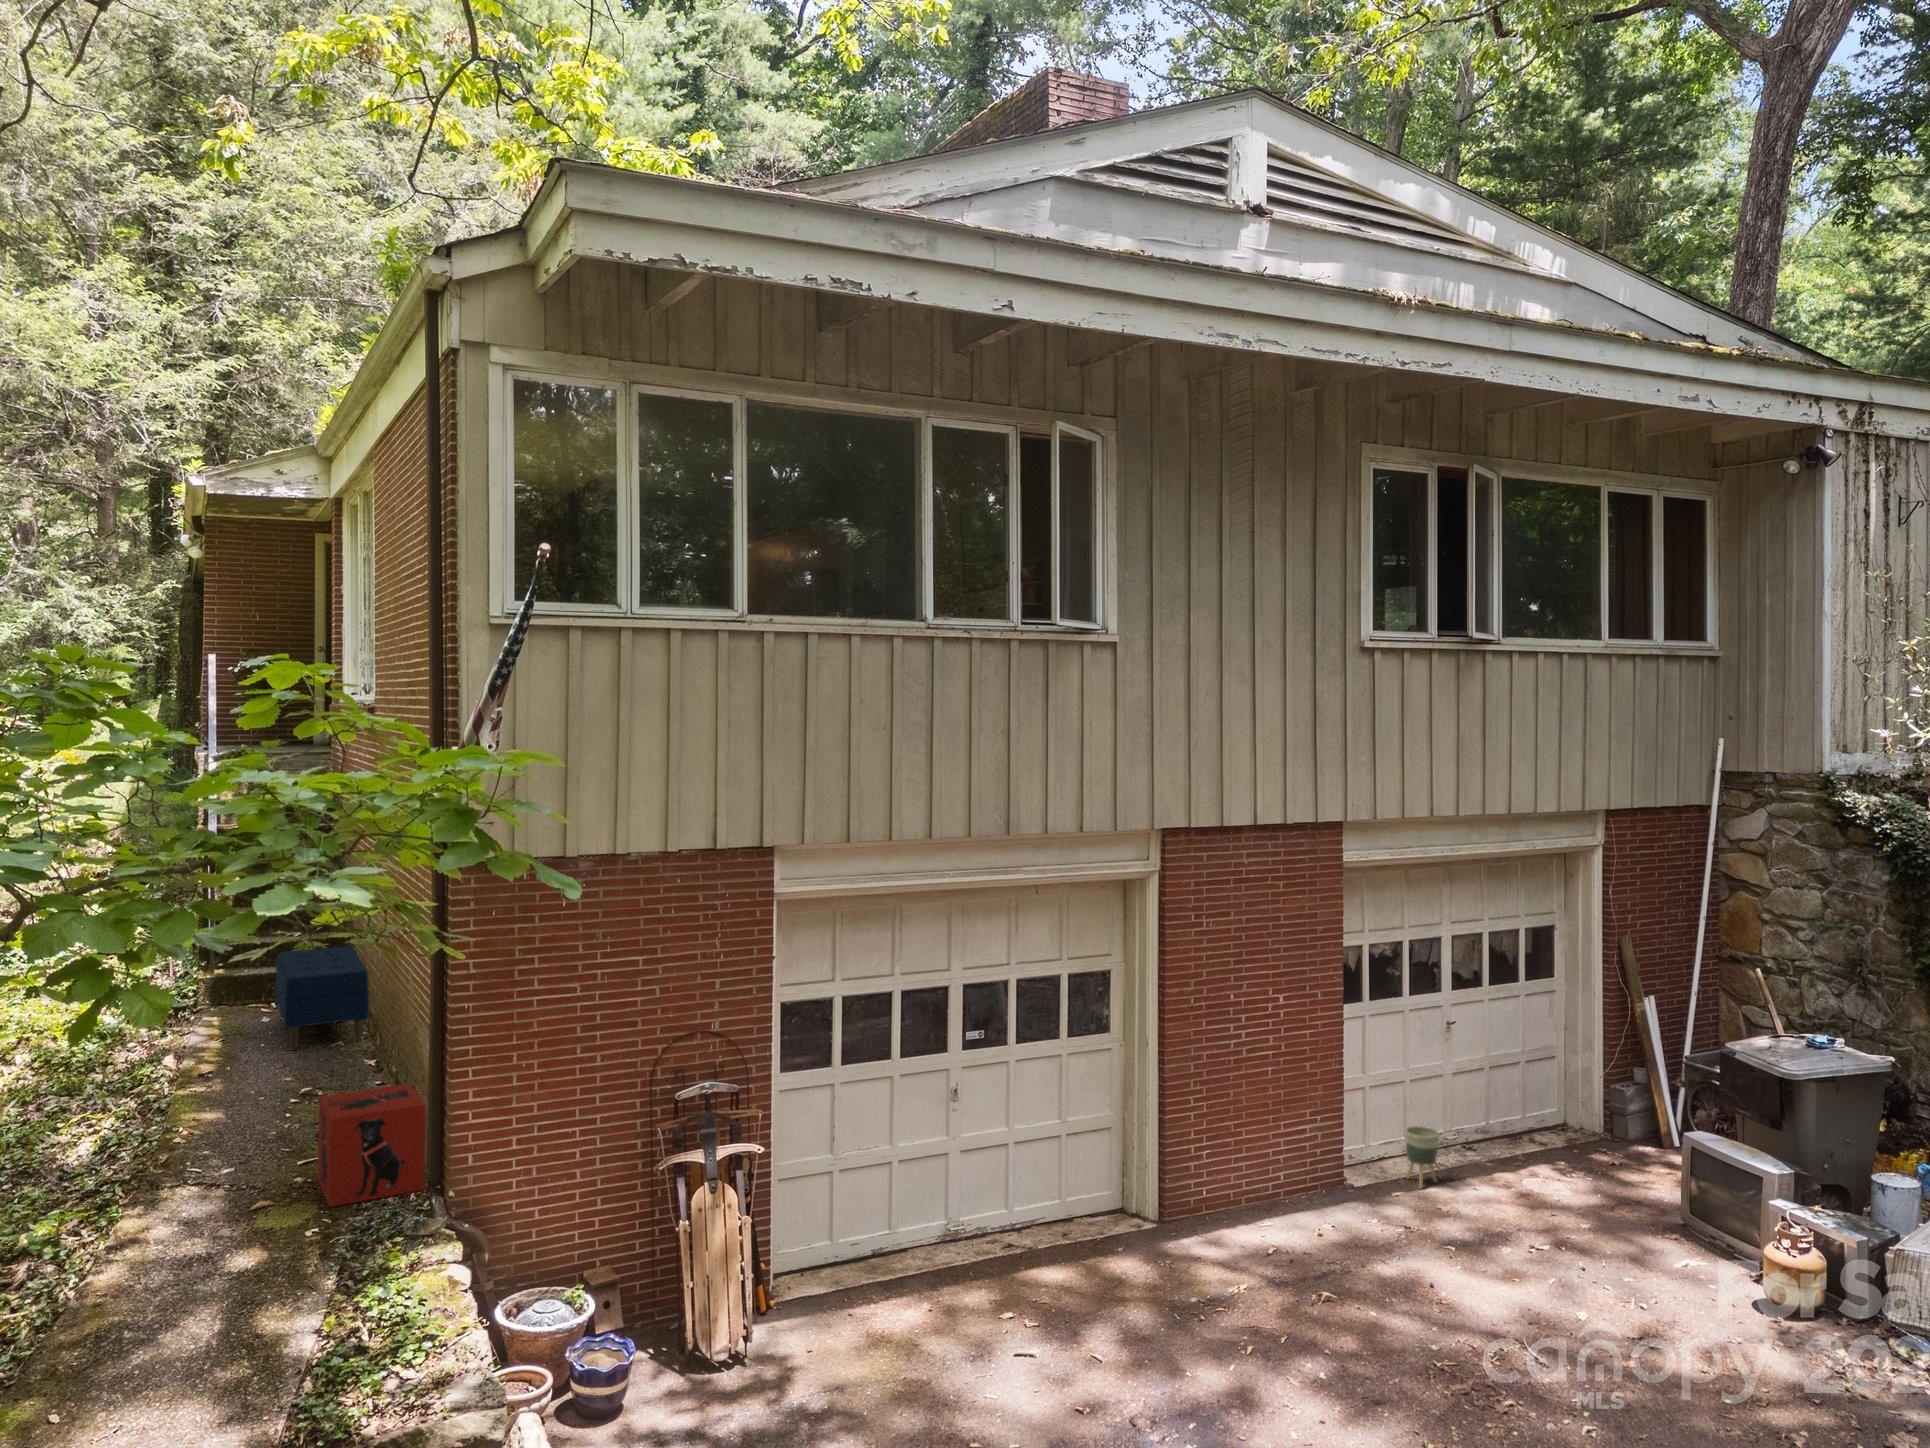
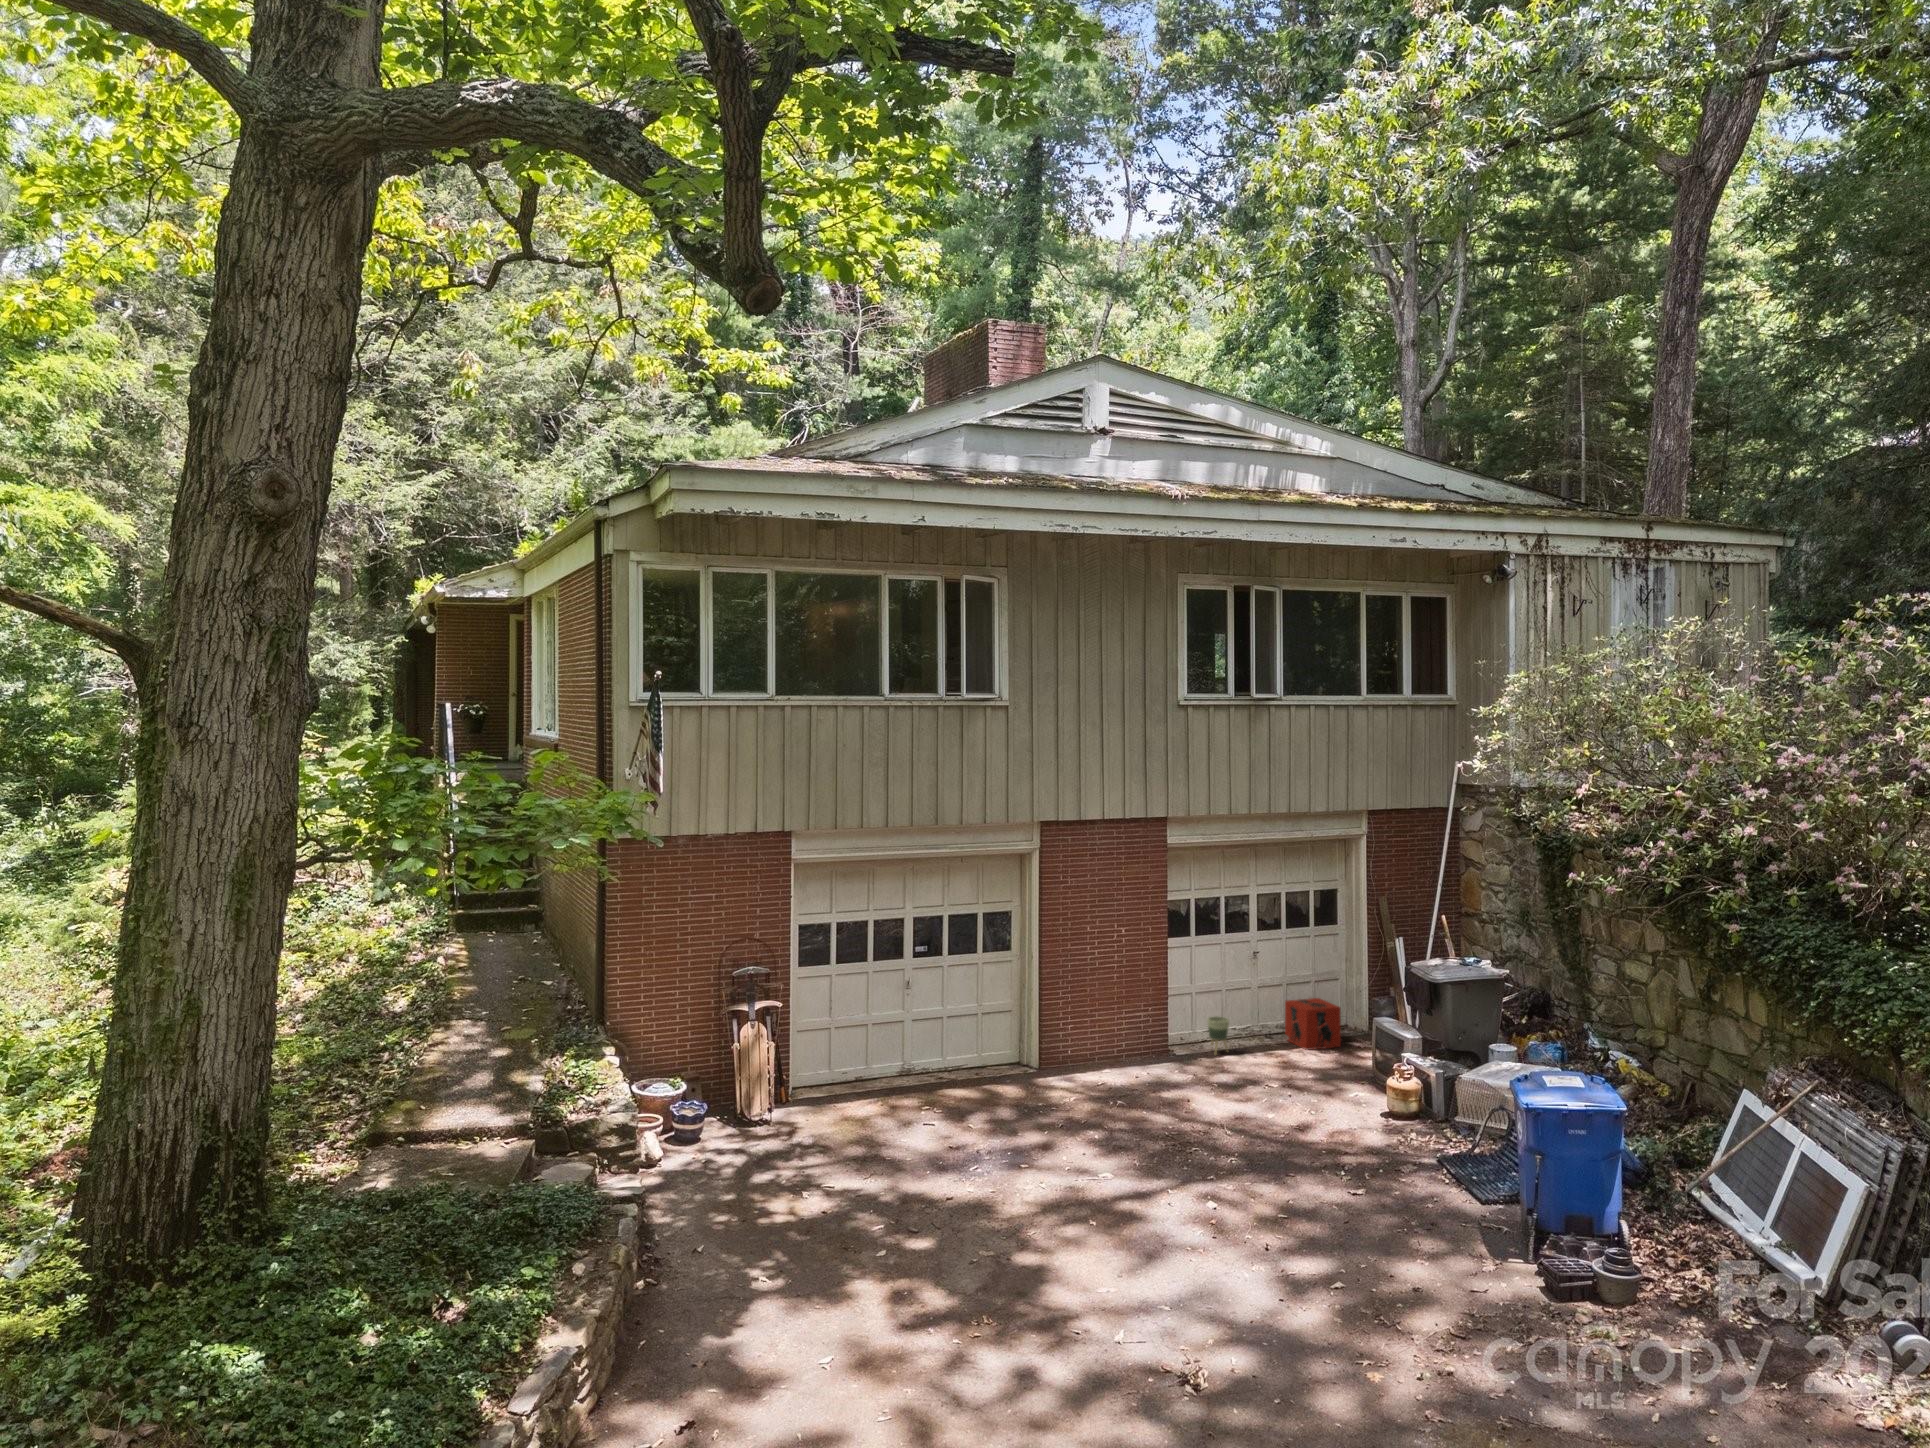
bench: present [275,946,369,1050] -> none [498,897,557,959]
storage box: present [317,1084,426,1207] -> present [1285,998,1341,1050]

